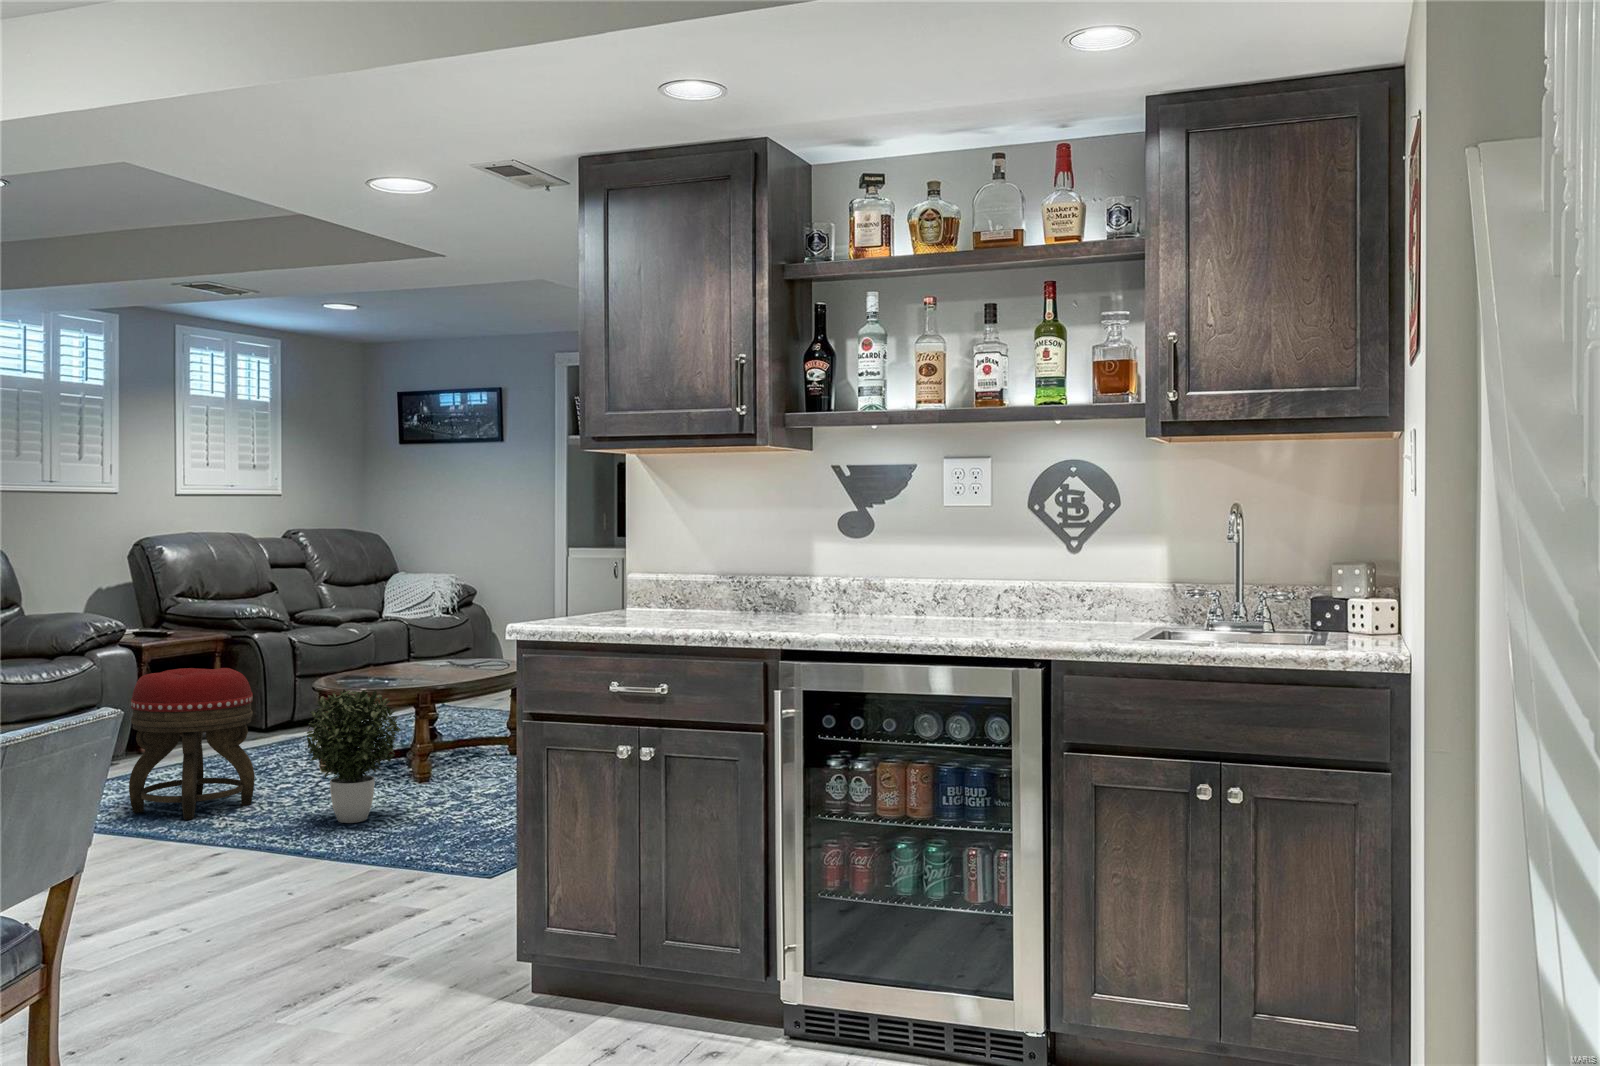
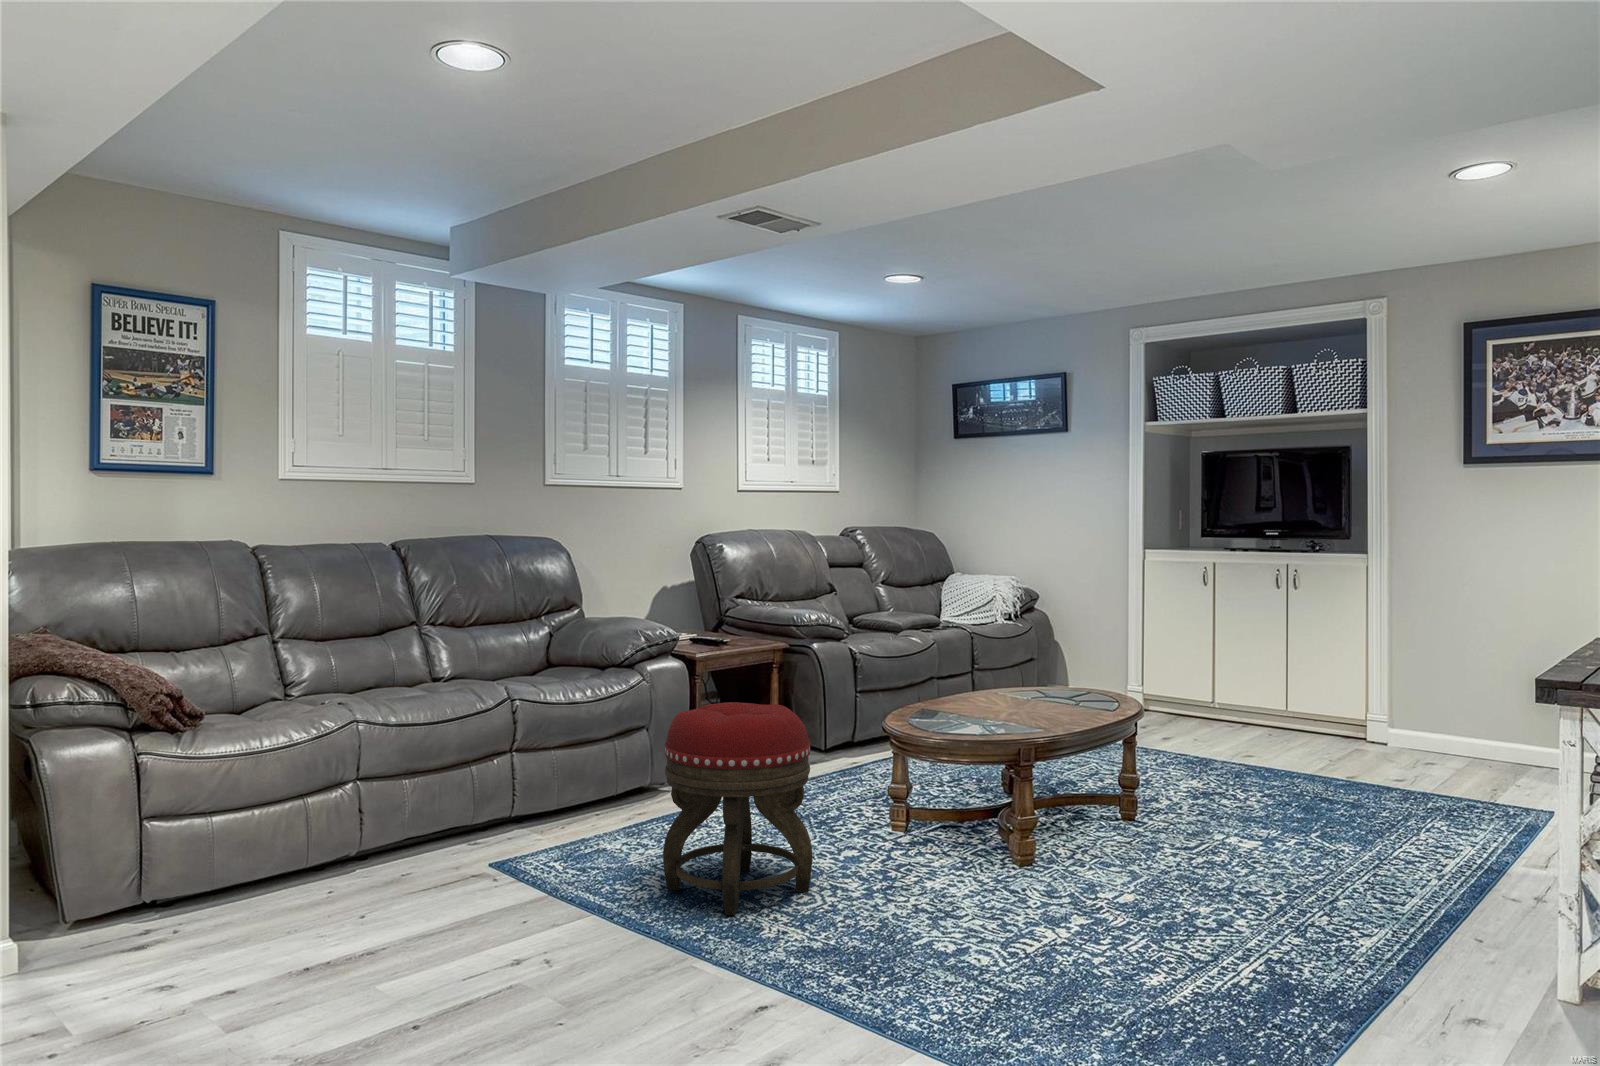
potted plant: present [307,689,401,823] -> none [883,756,1016,960]

